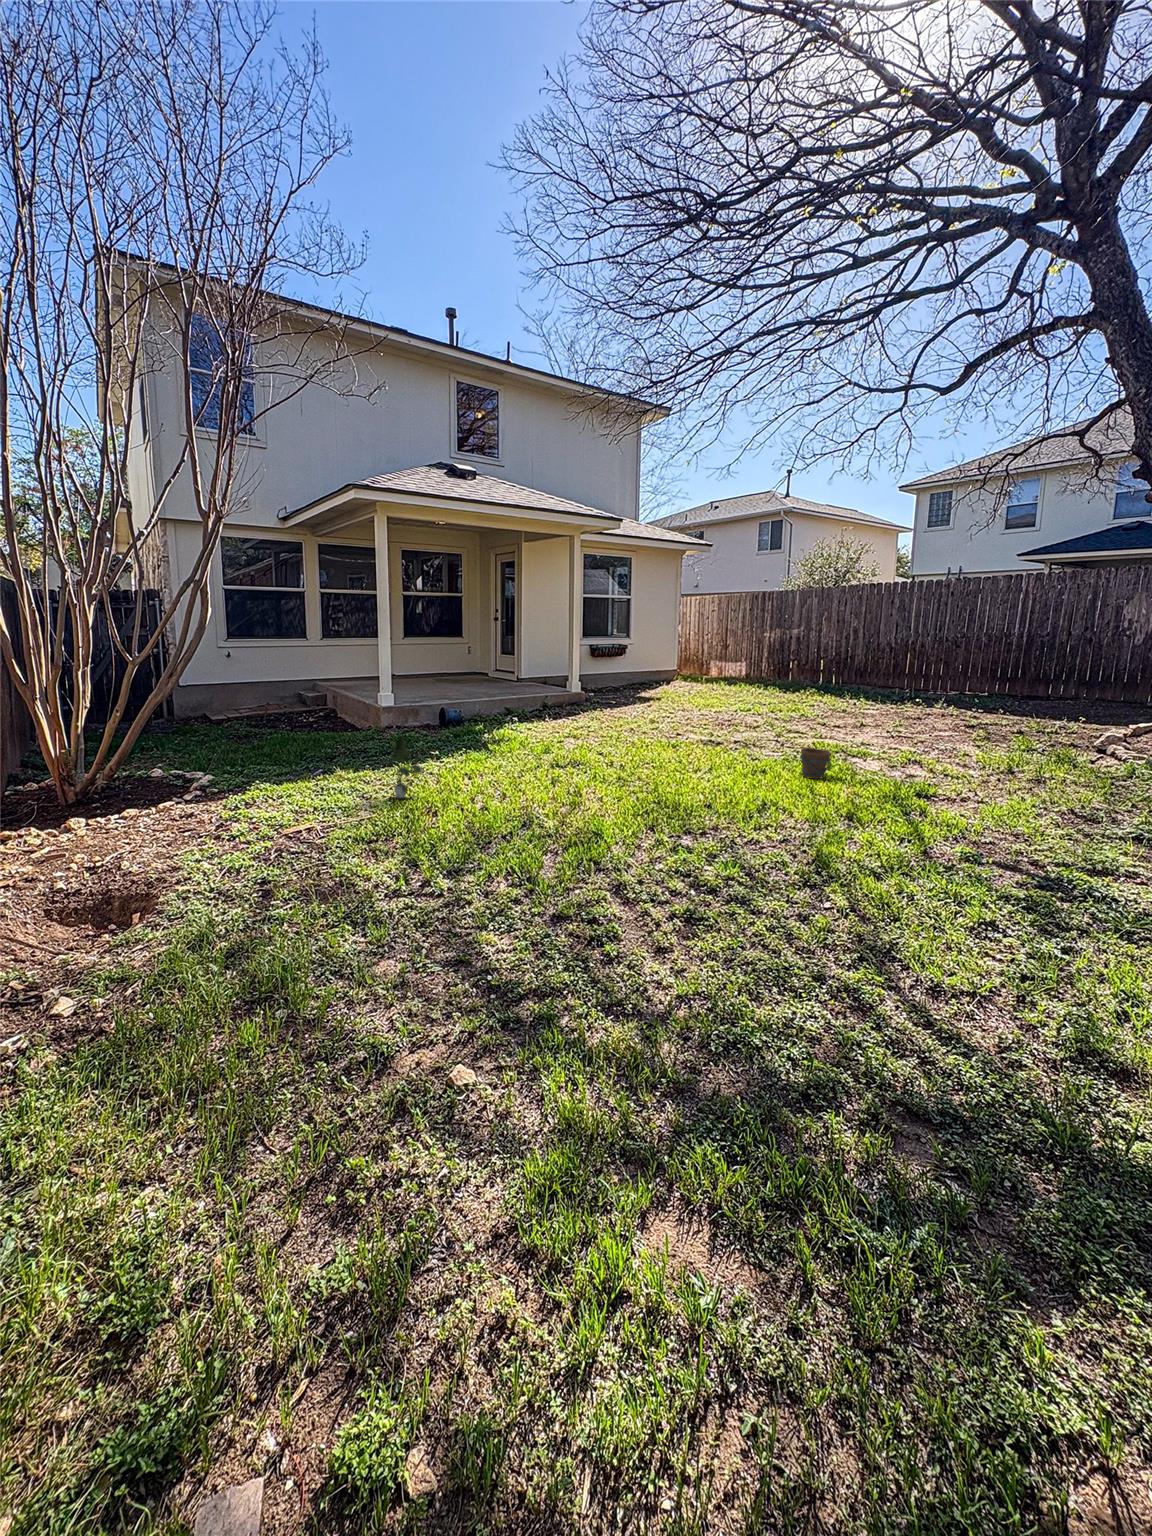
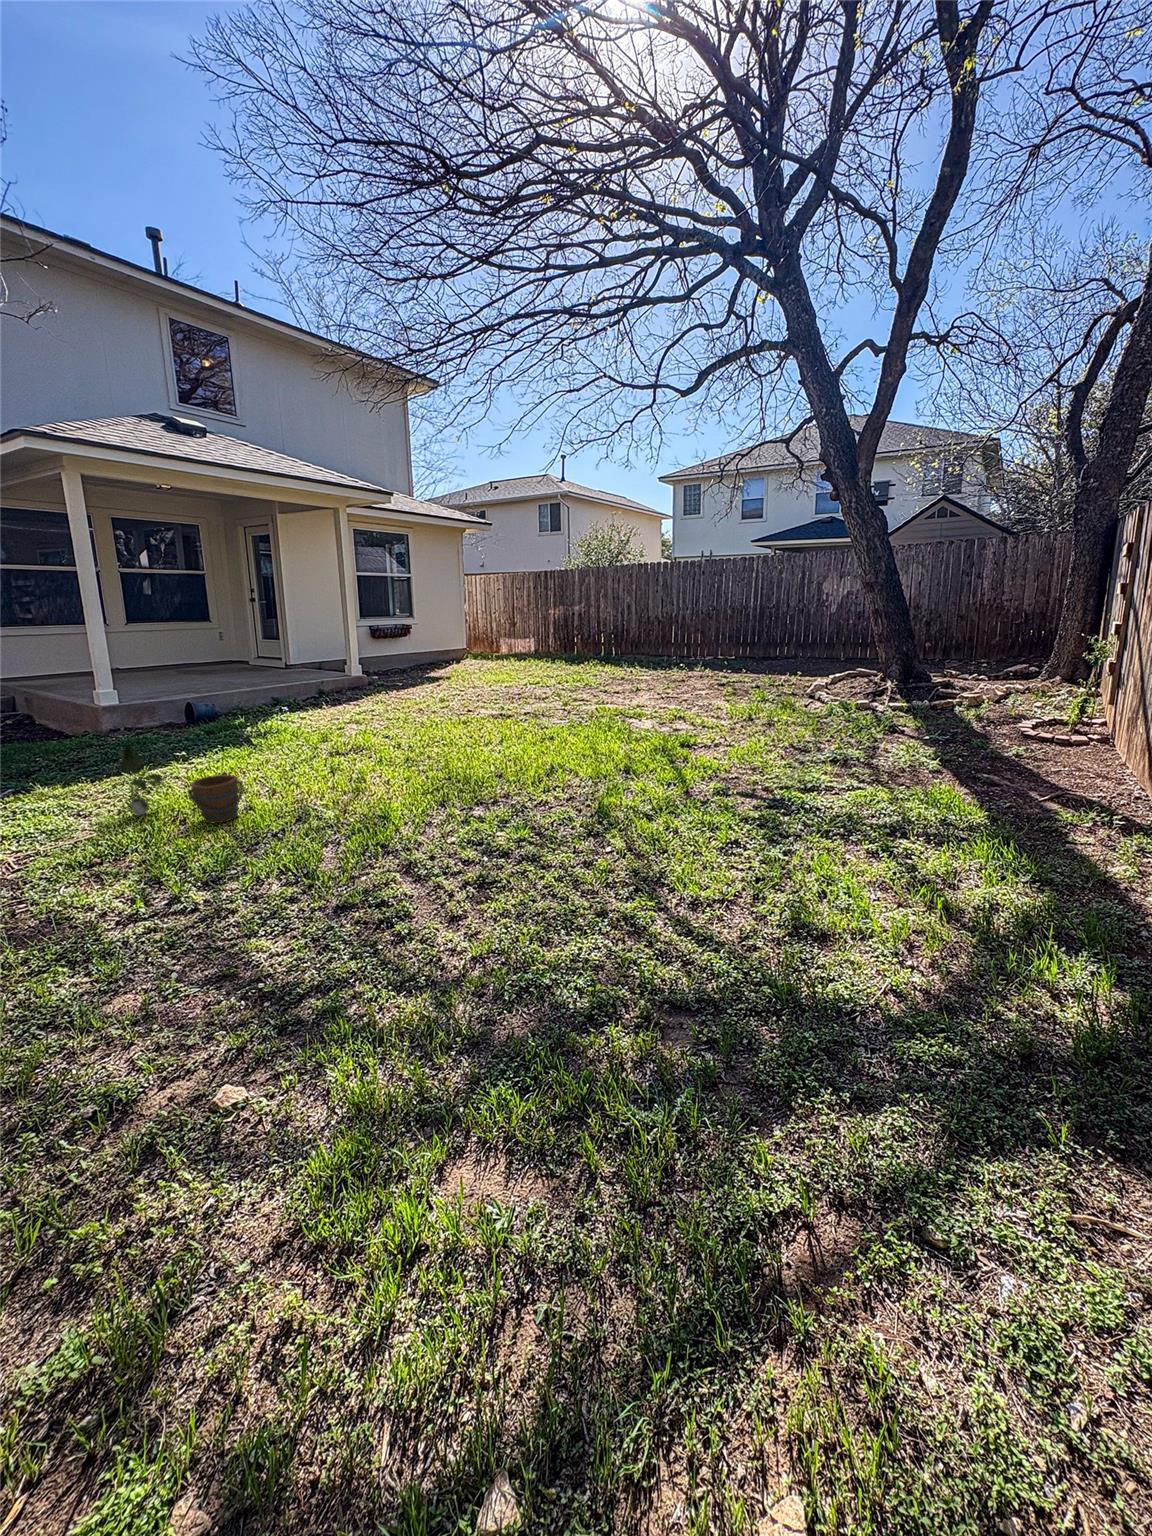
bucket: present [800,748,831,779] -> present [188,775,243,823]

